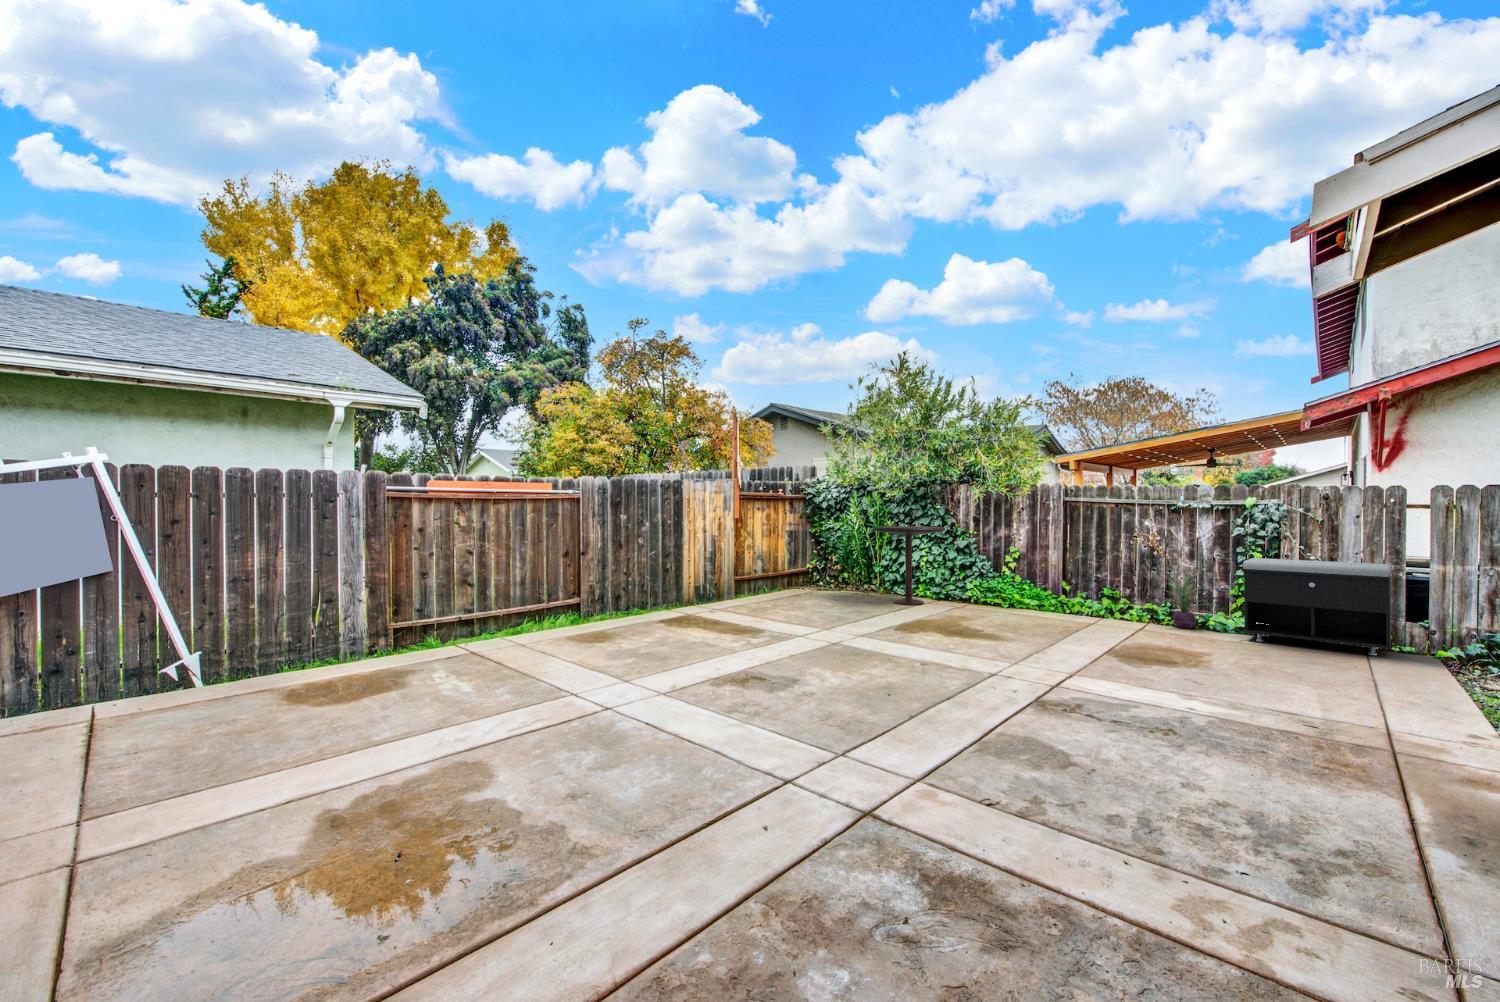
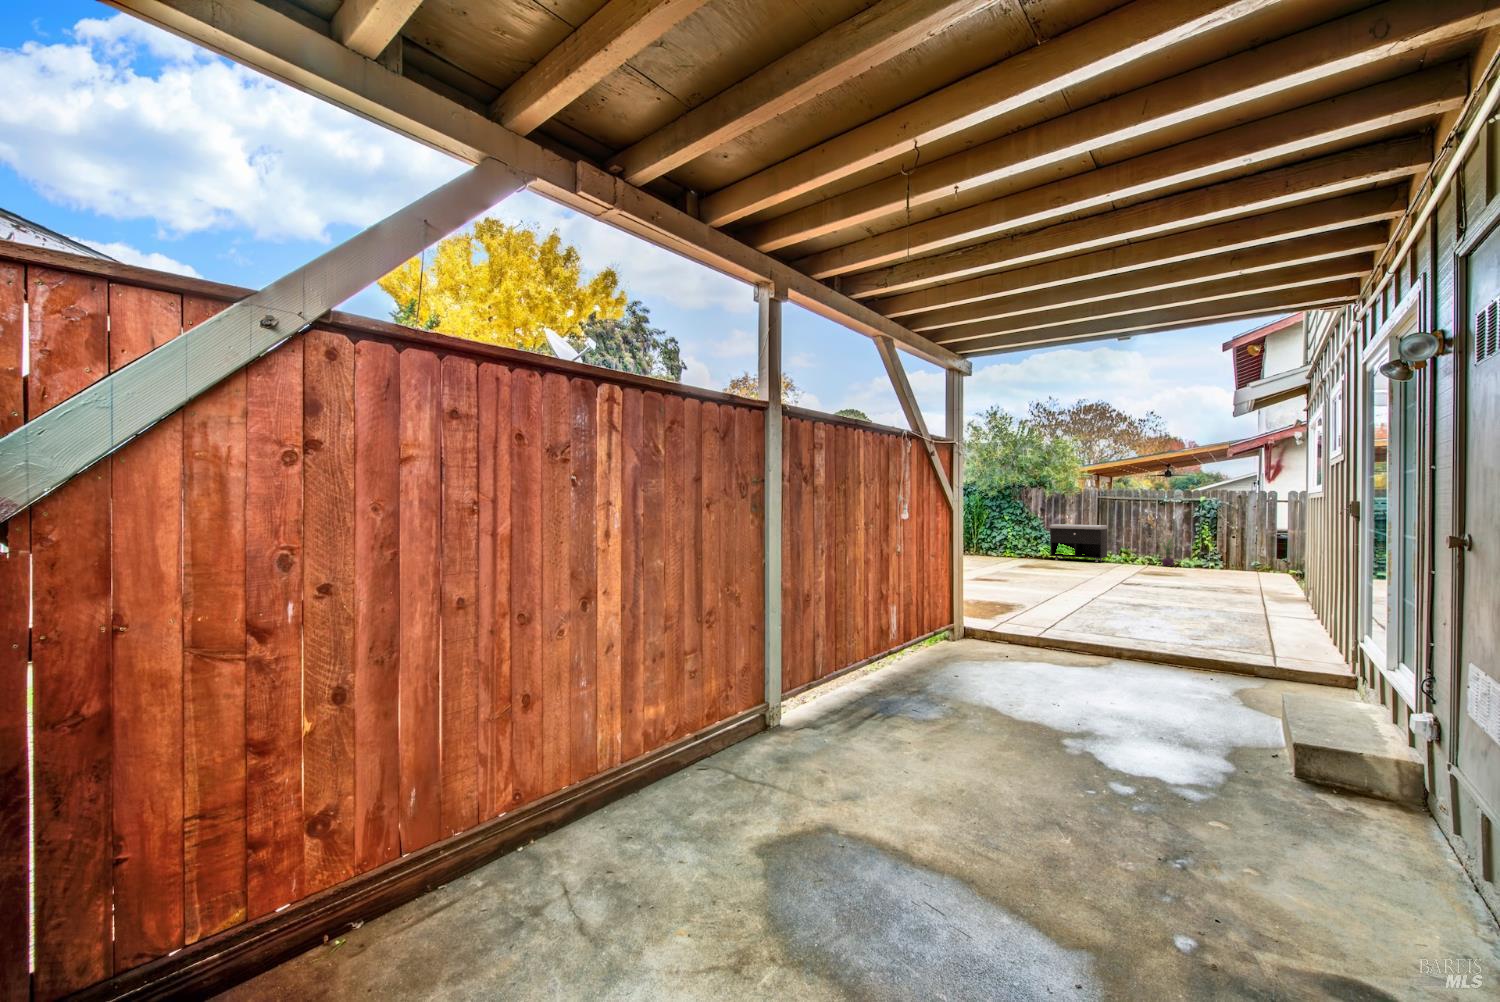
pedestal table: present [873,526,945,605] -> none [985,514,1029,559]
storage bench: present [1243,558,1391,655] -> present [1050,524,1107,562]

